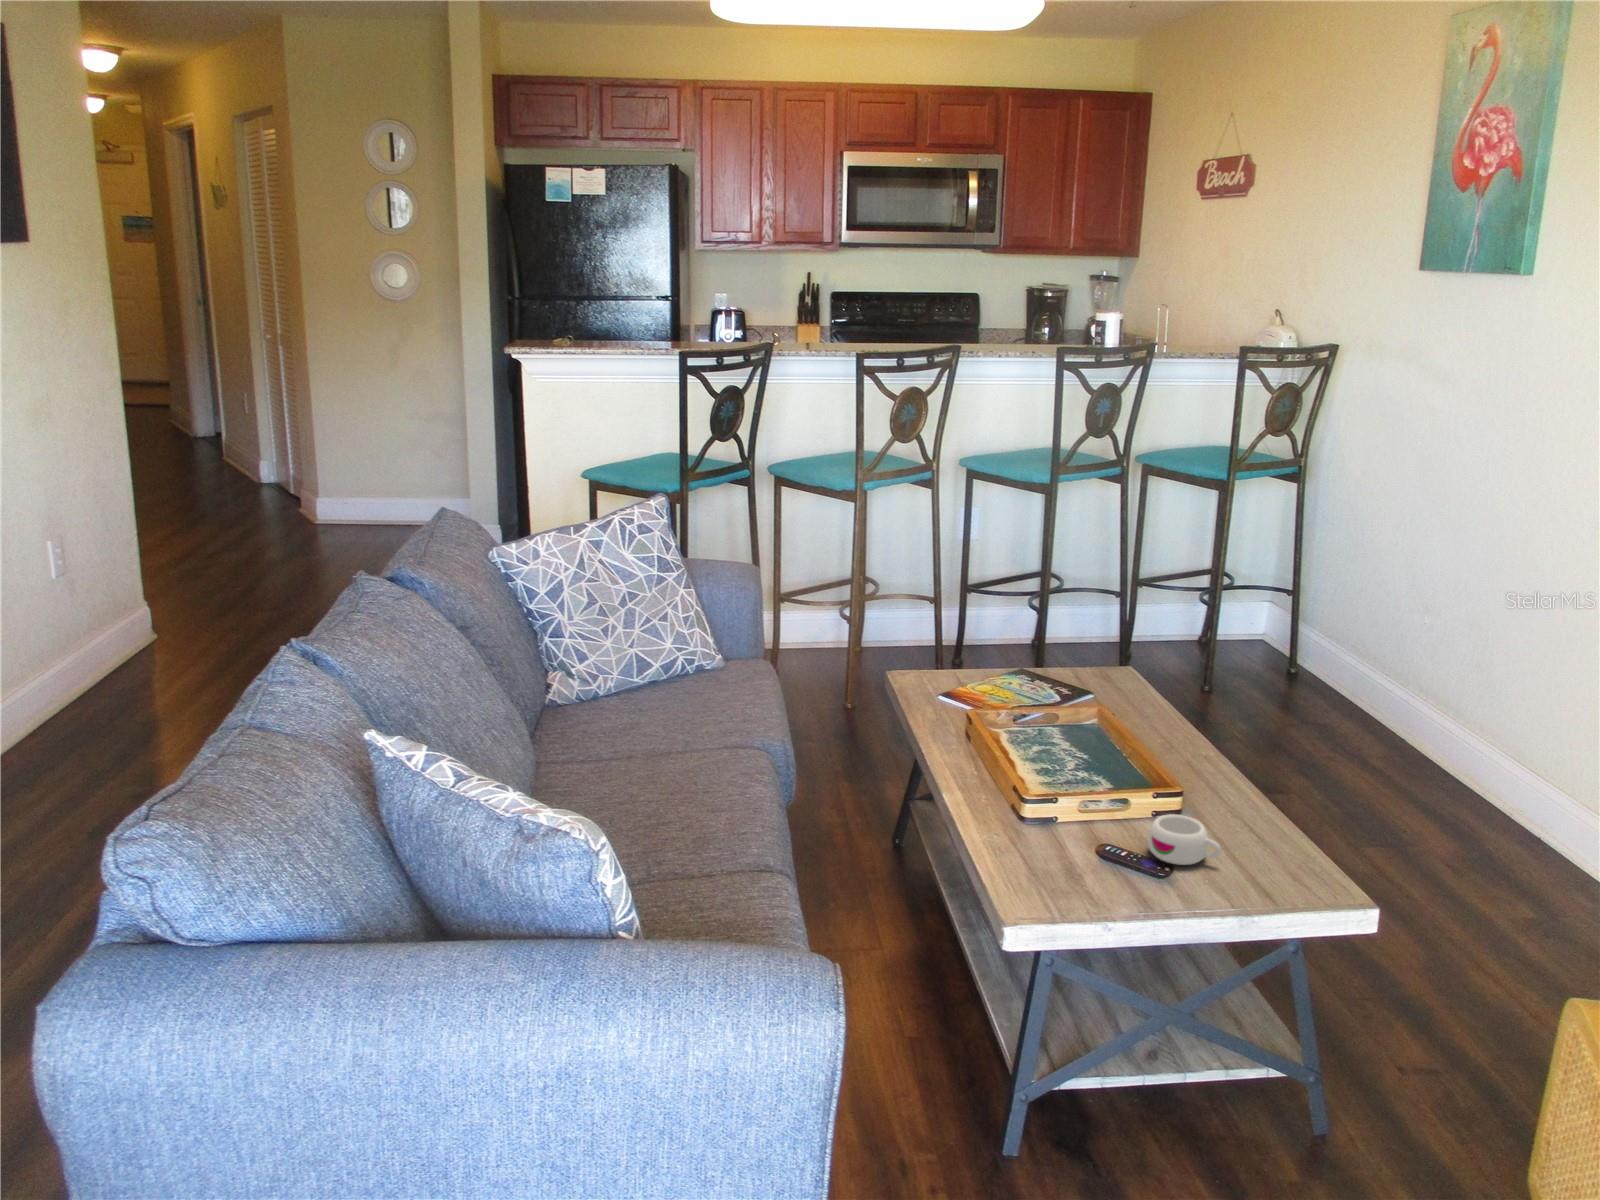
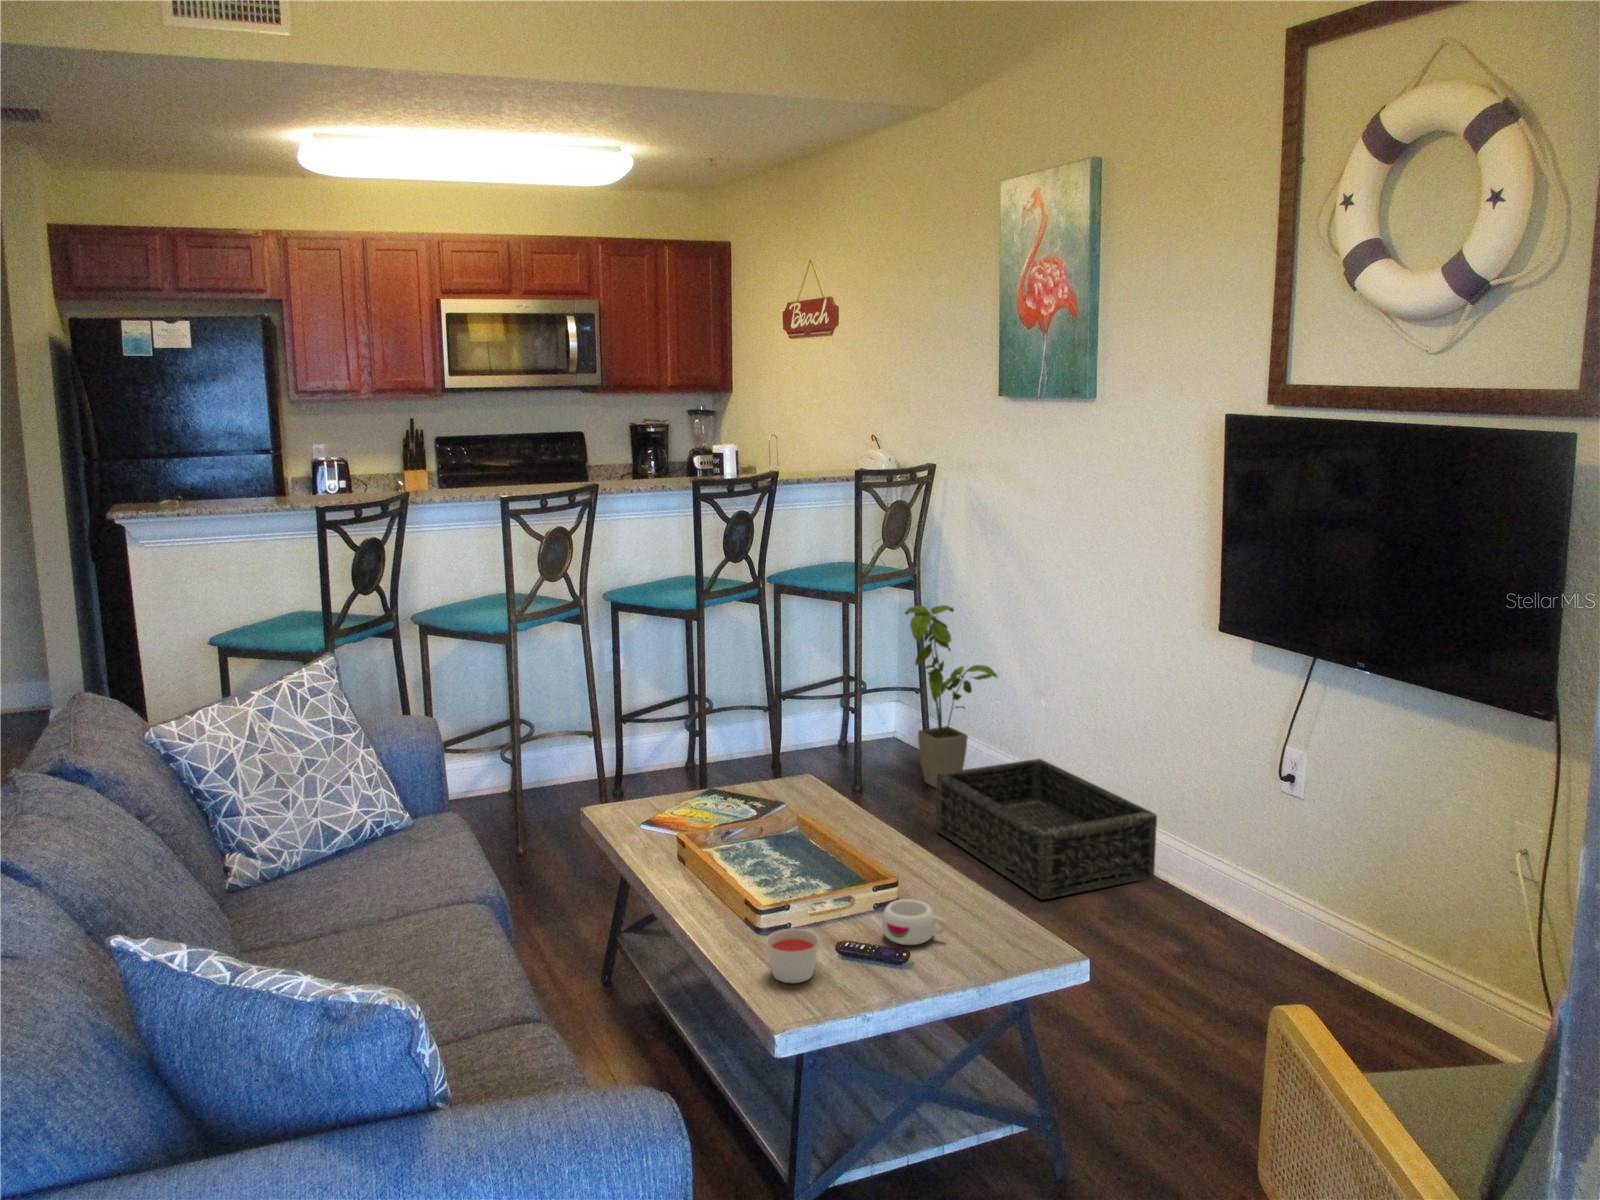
house plant: none [1281,500,1386,703] -> present [905,605,997,788]
basket: none [1283,685,1552,841] -> present [936,759,1157,900]
candle: none [1012,824,1068,881] -> present [766,929,819,983]

